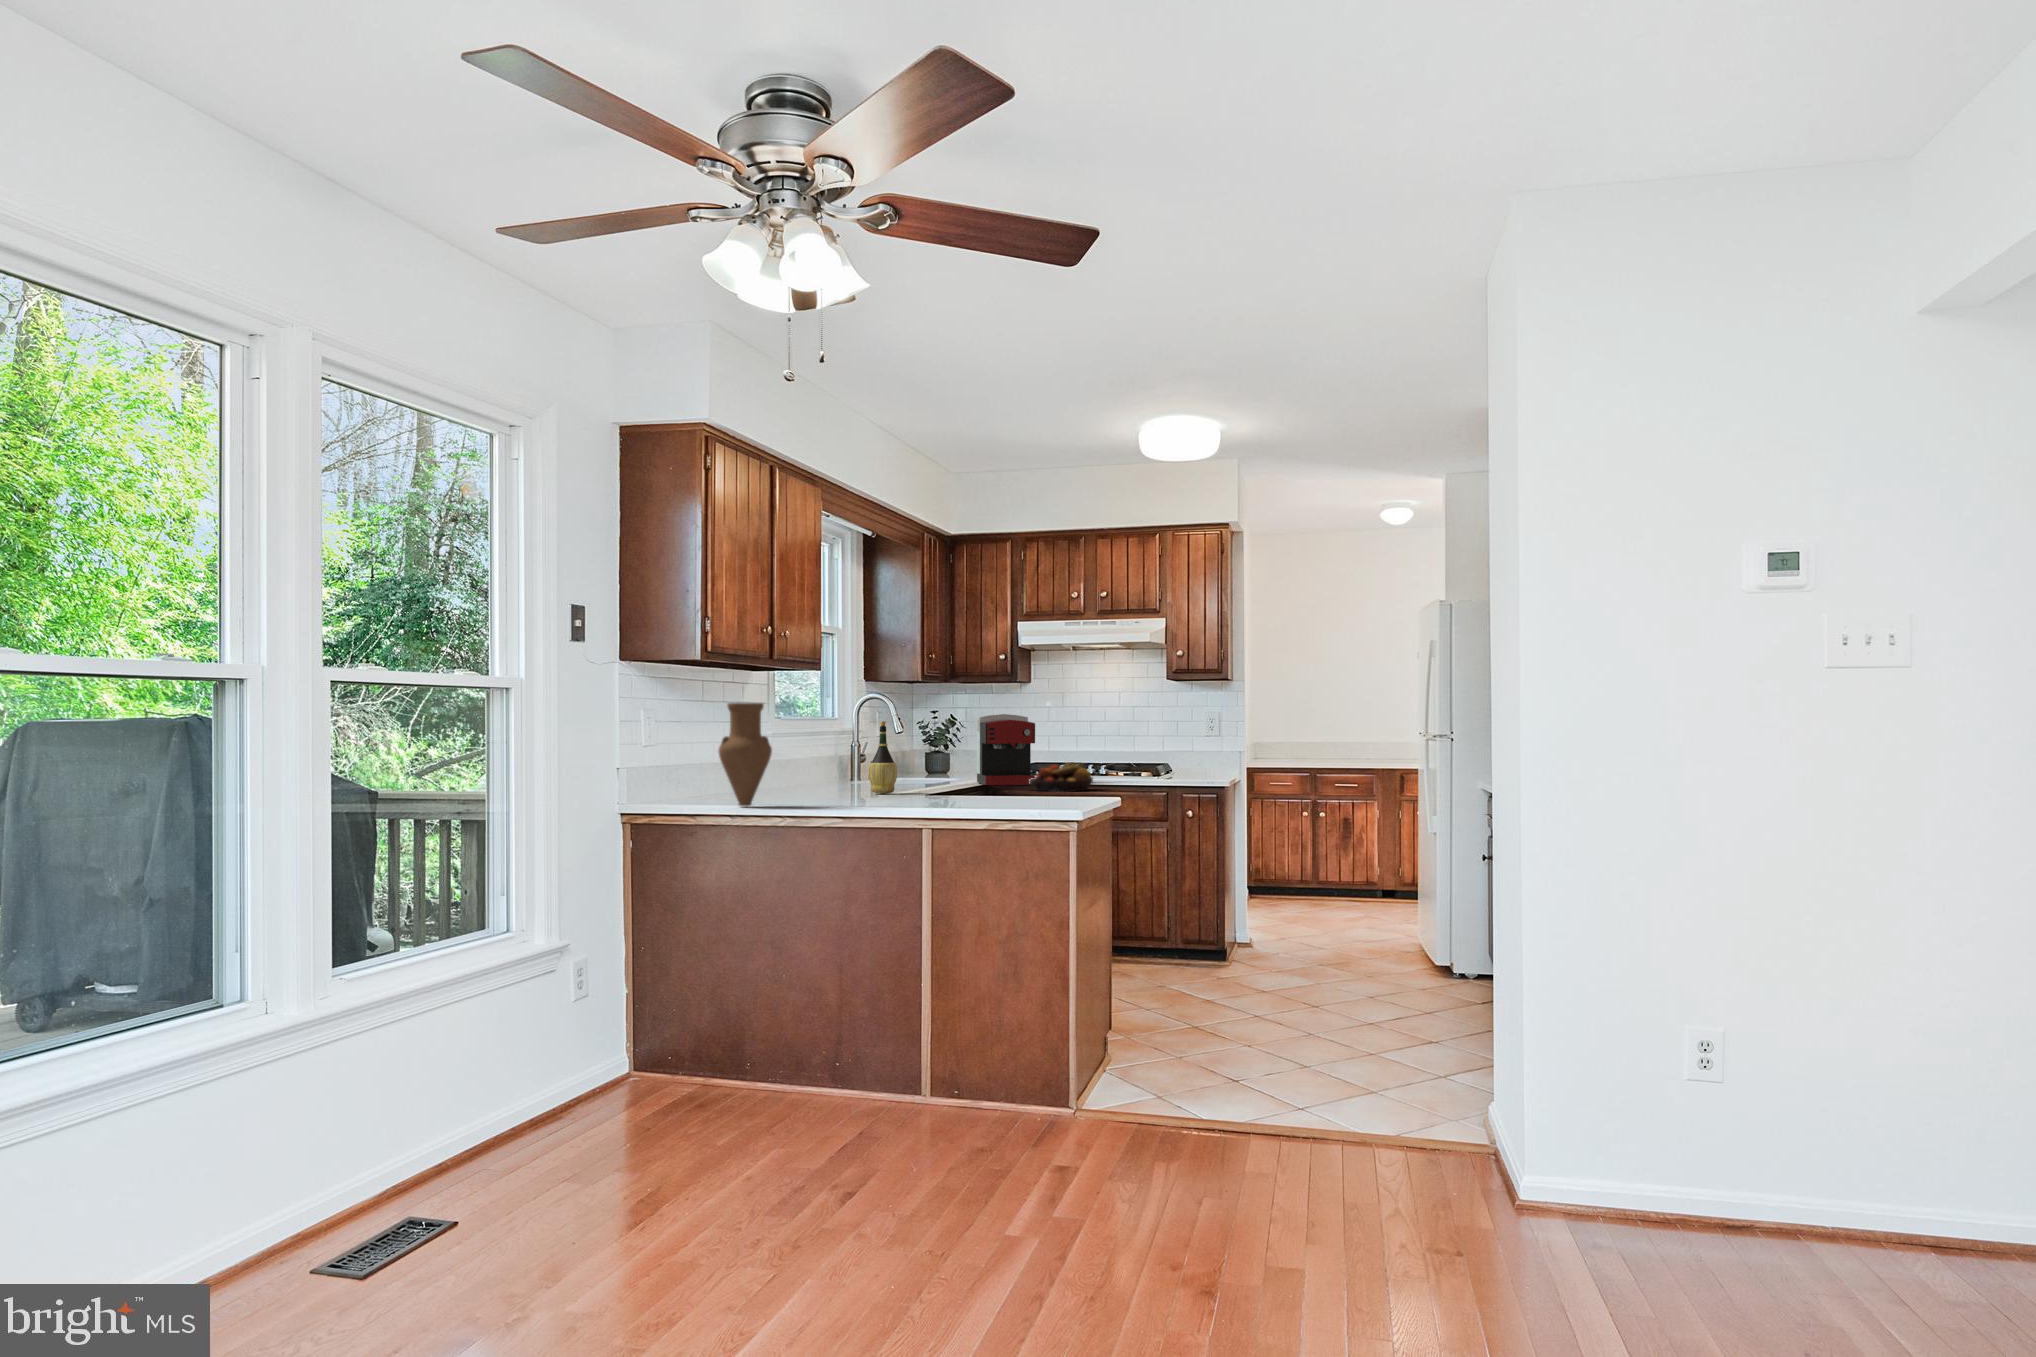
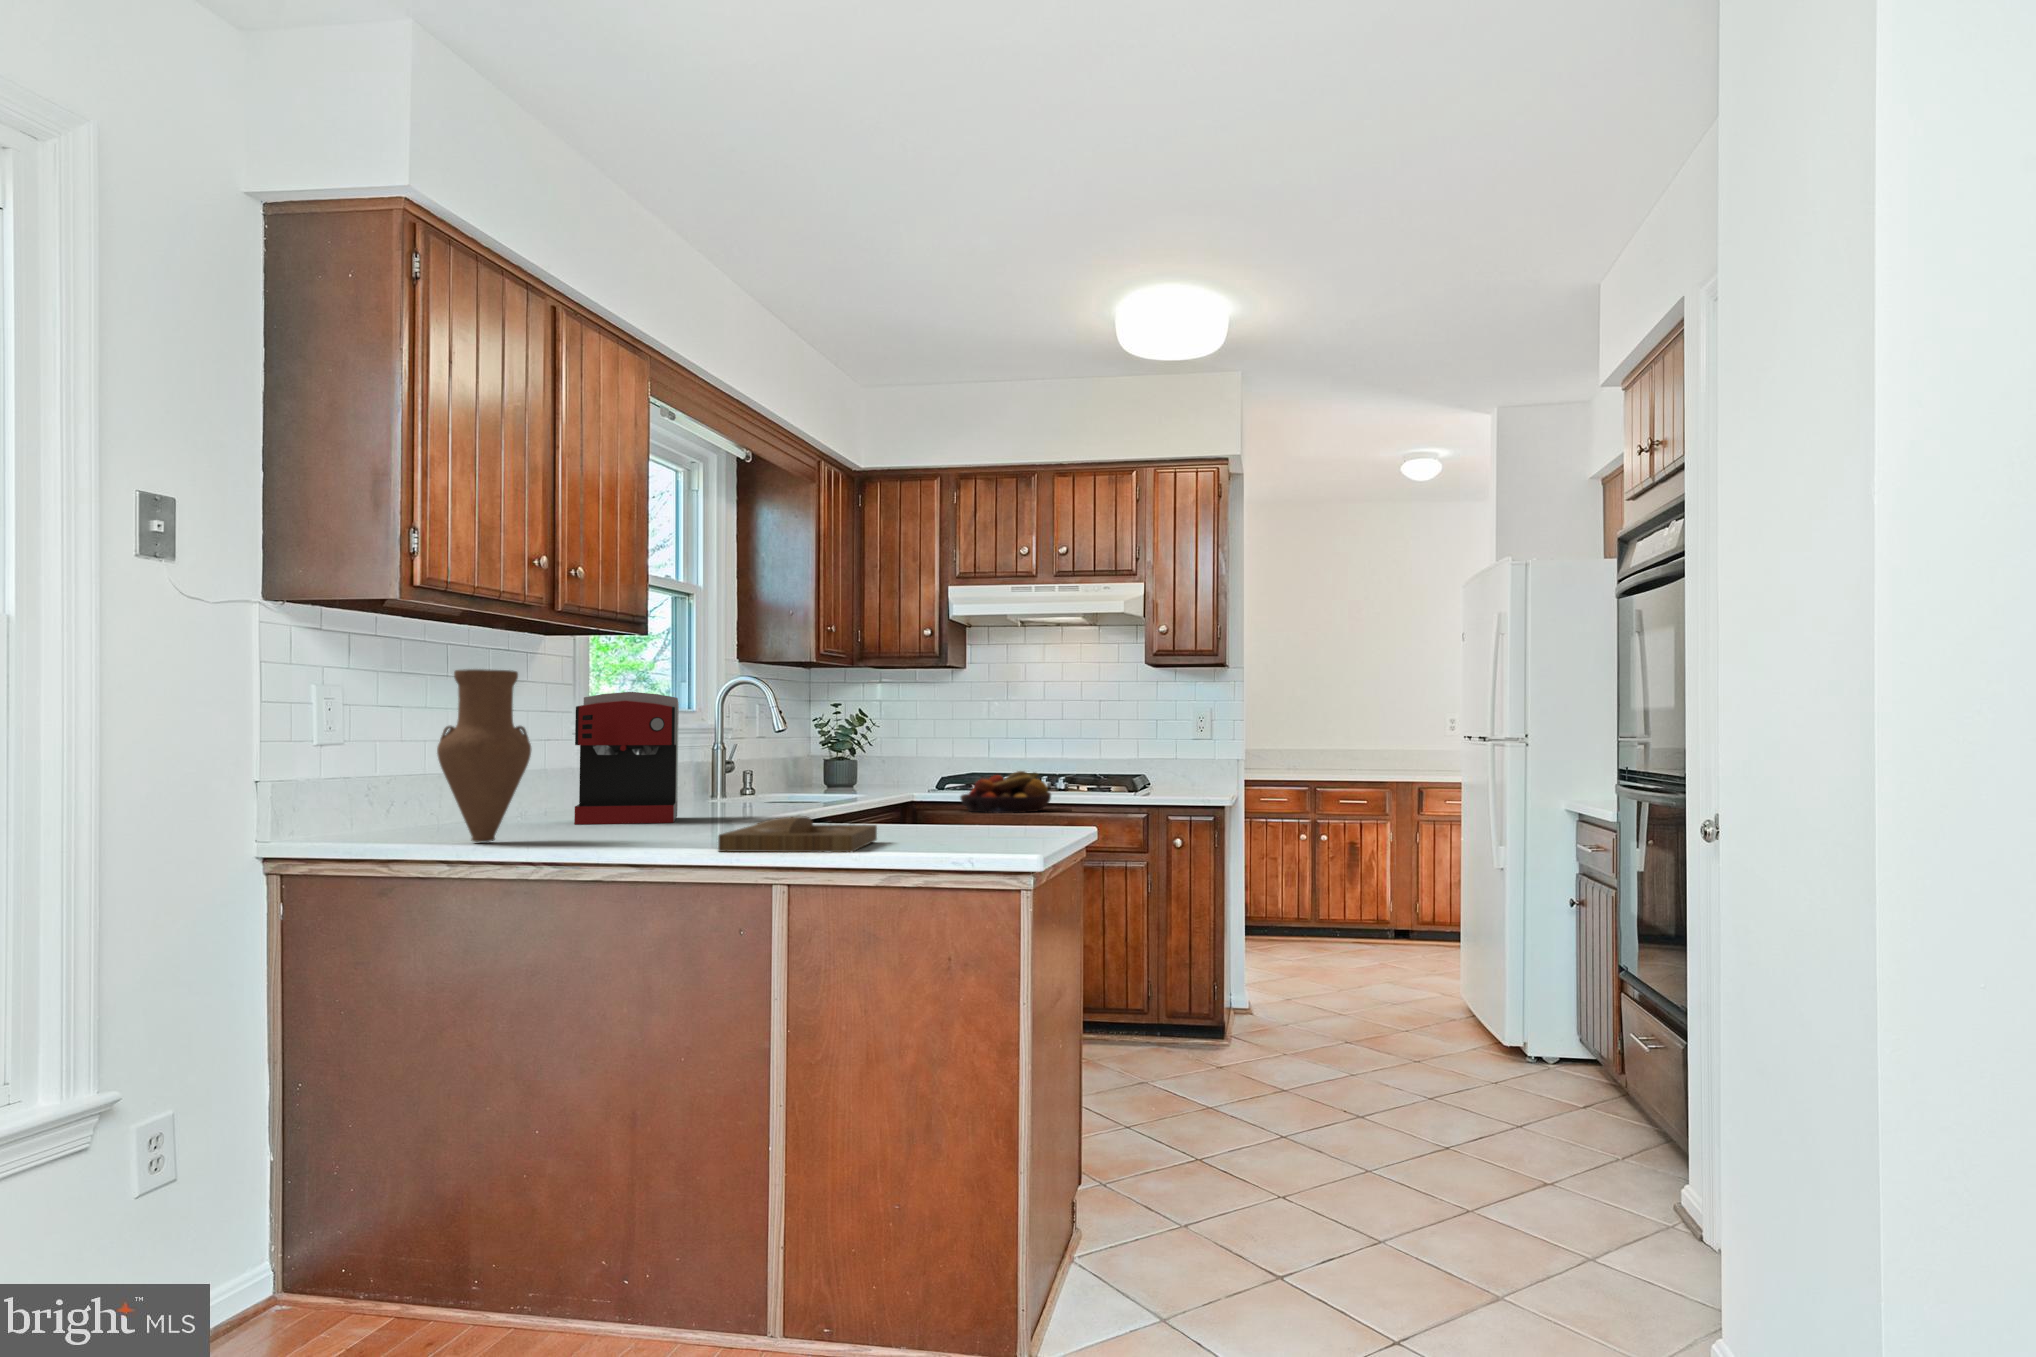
coffee maker: present [977,714,1035,785] -> present [574,692,679,824]
wine bottle: present [868,721,897,794] -> none [724,711,768,817]
tray: none [894,791,982,812] -> present [718,816,877,852]

